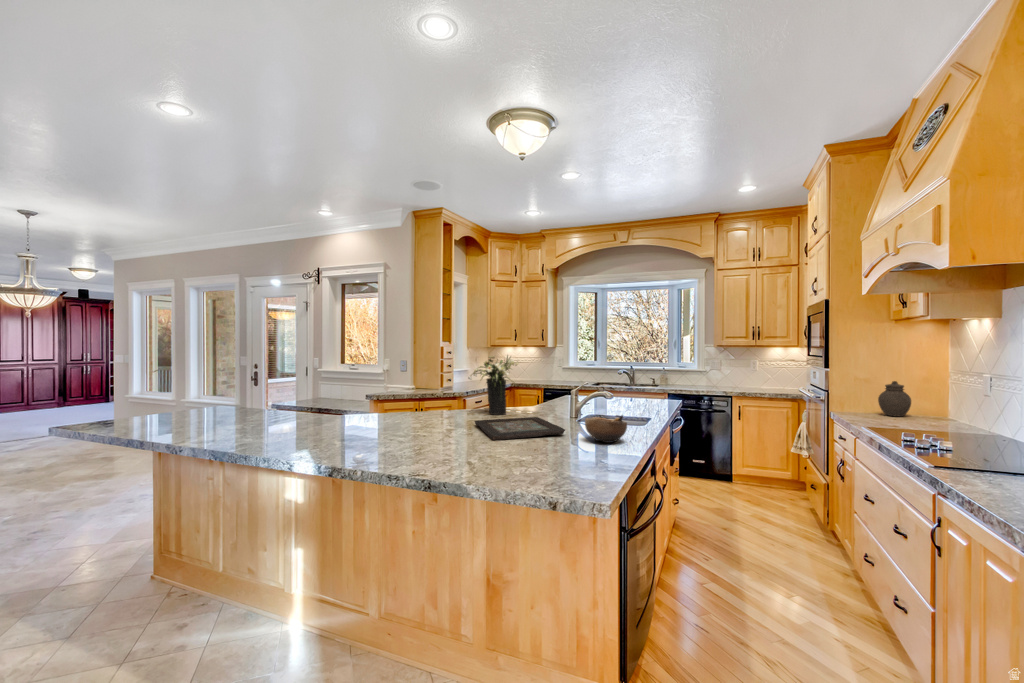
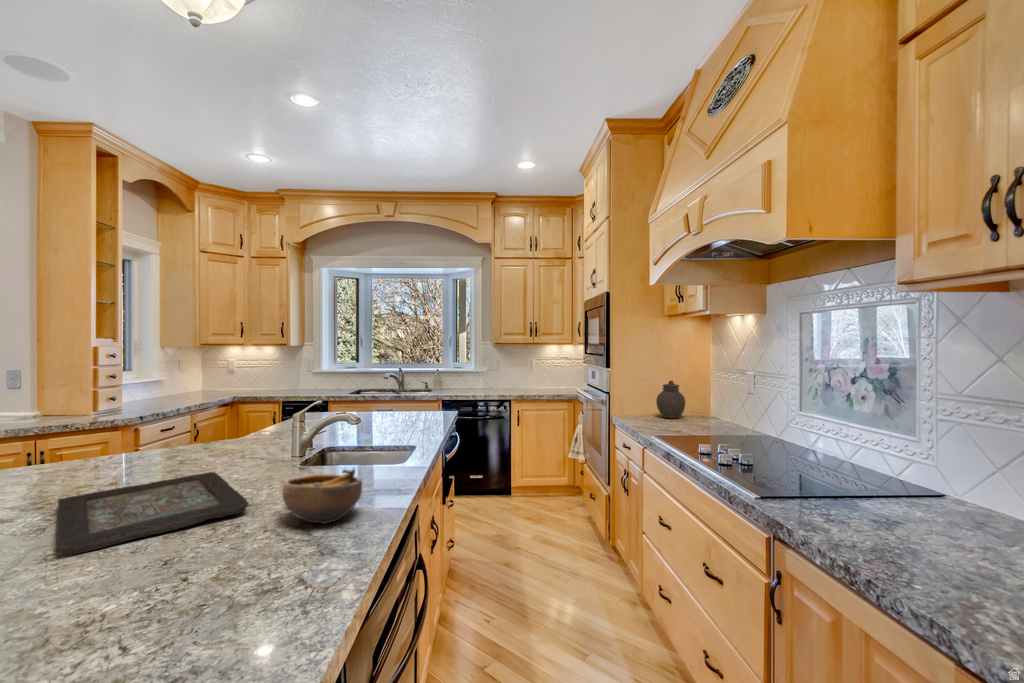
flower arrangement: present [468,355,518,415] -> none [76,362,194,471]

